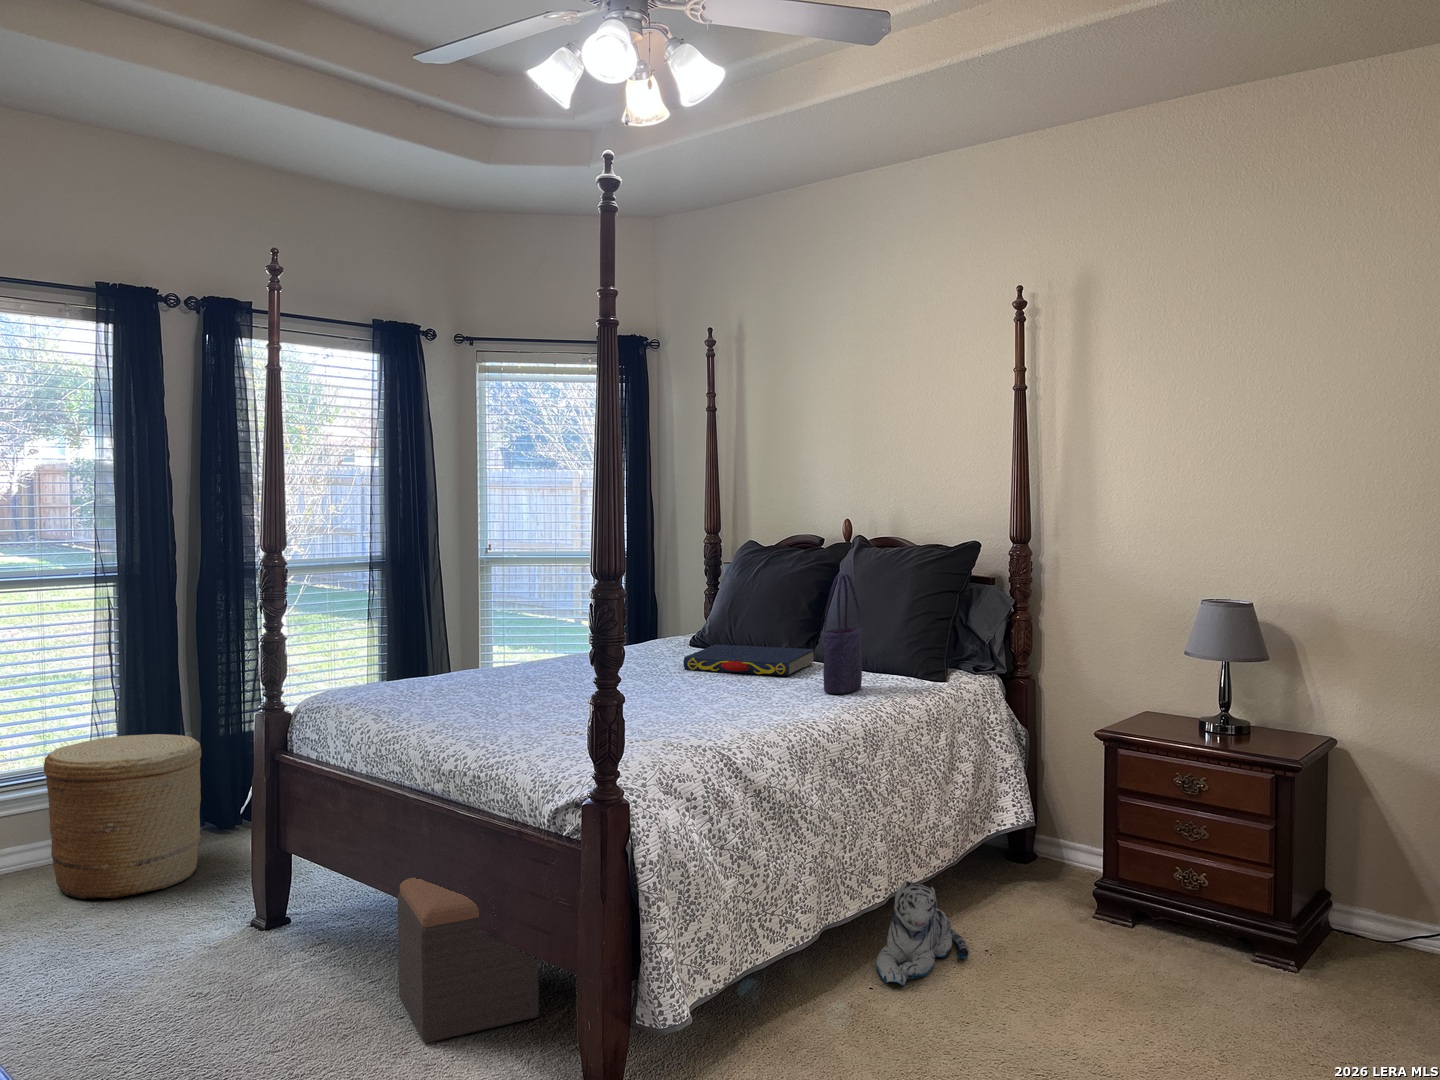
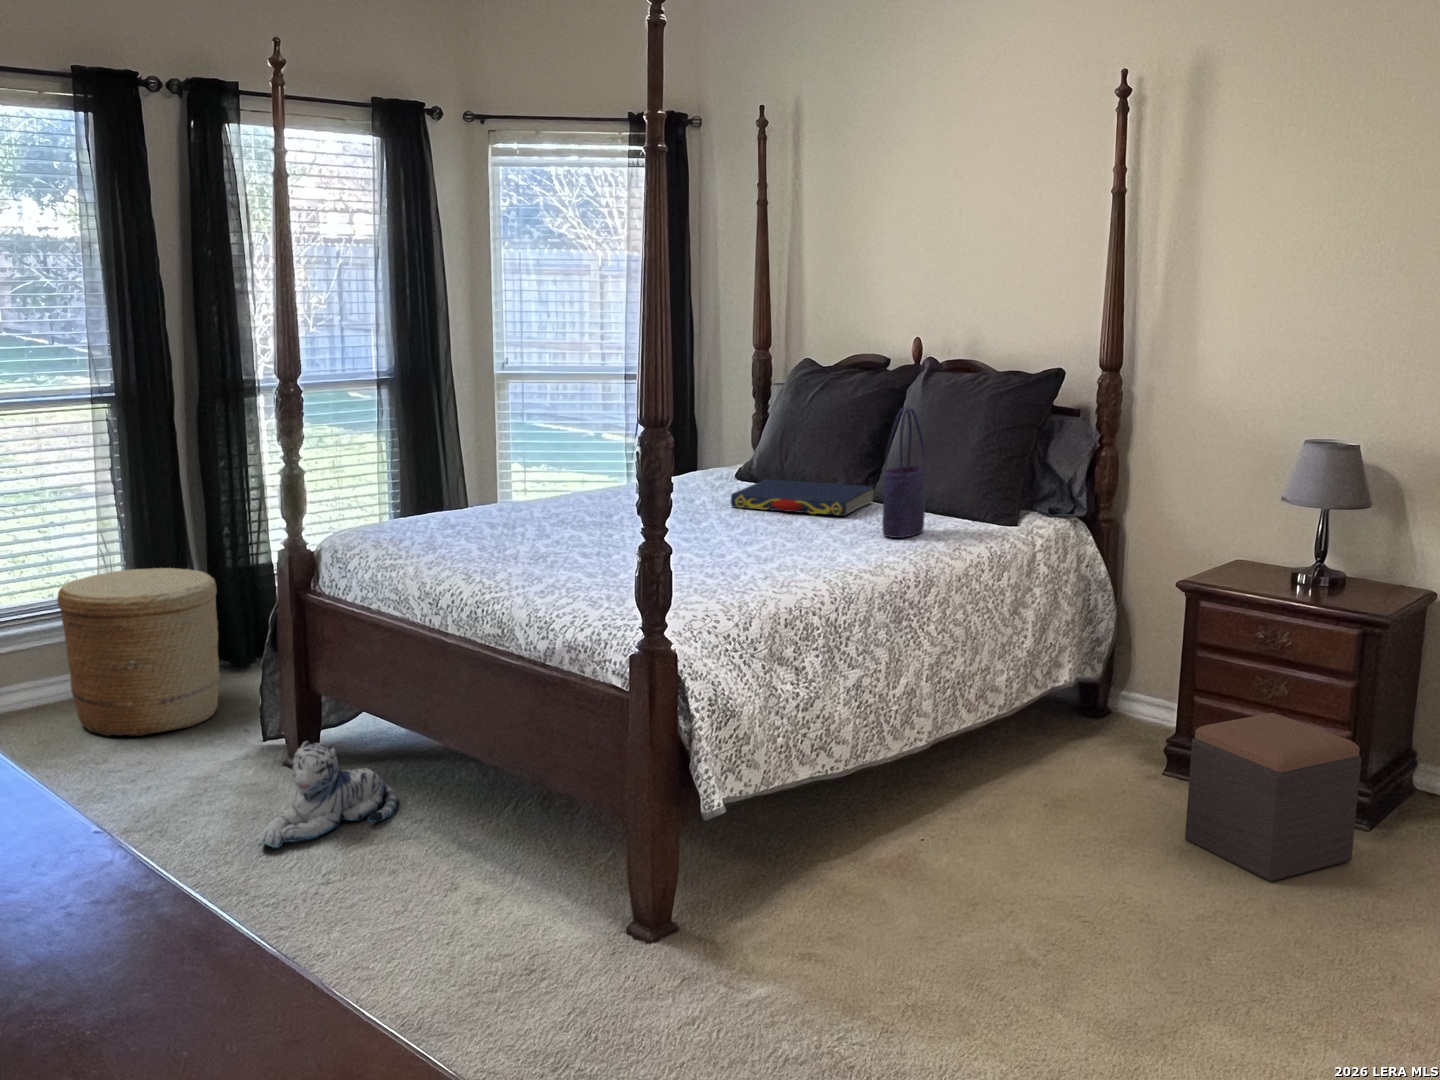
footstool: present [398,878,539,1043] -> present [1185,713,1361,881]
plush toy: present [876,881,969,985] -> present [258,742,398,848]

